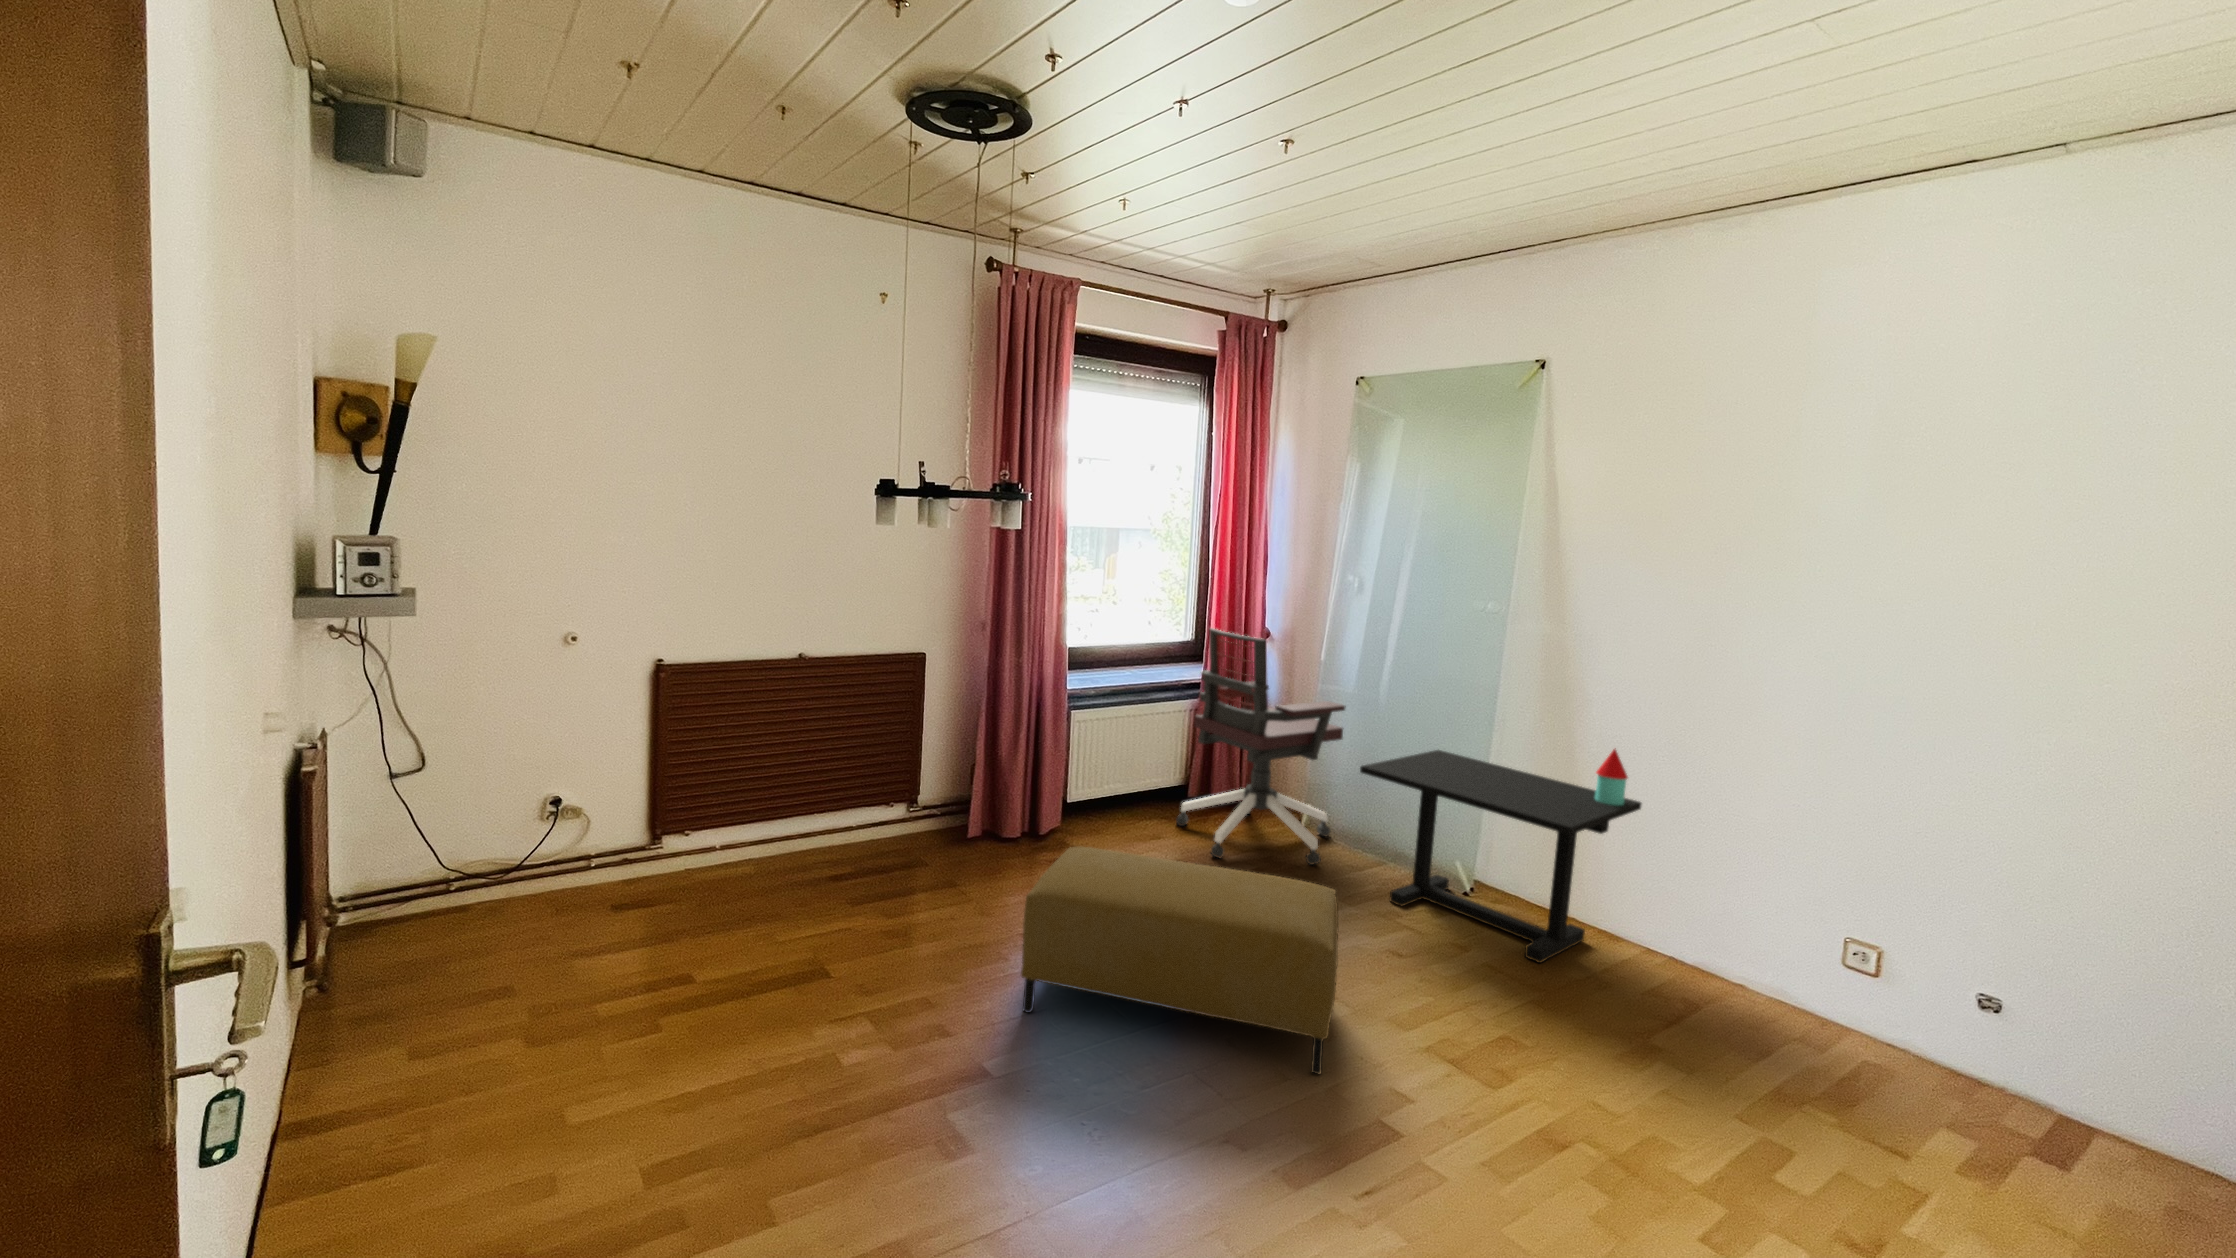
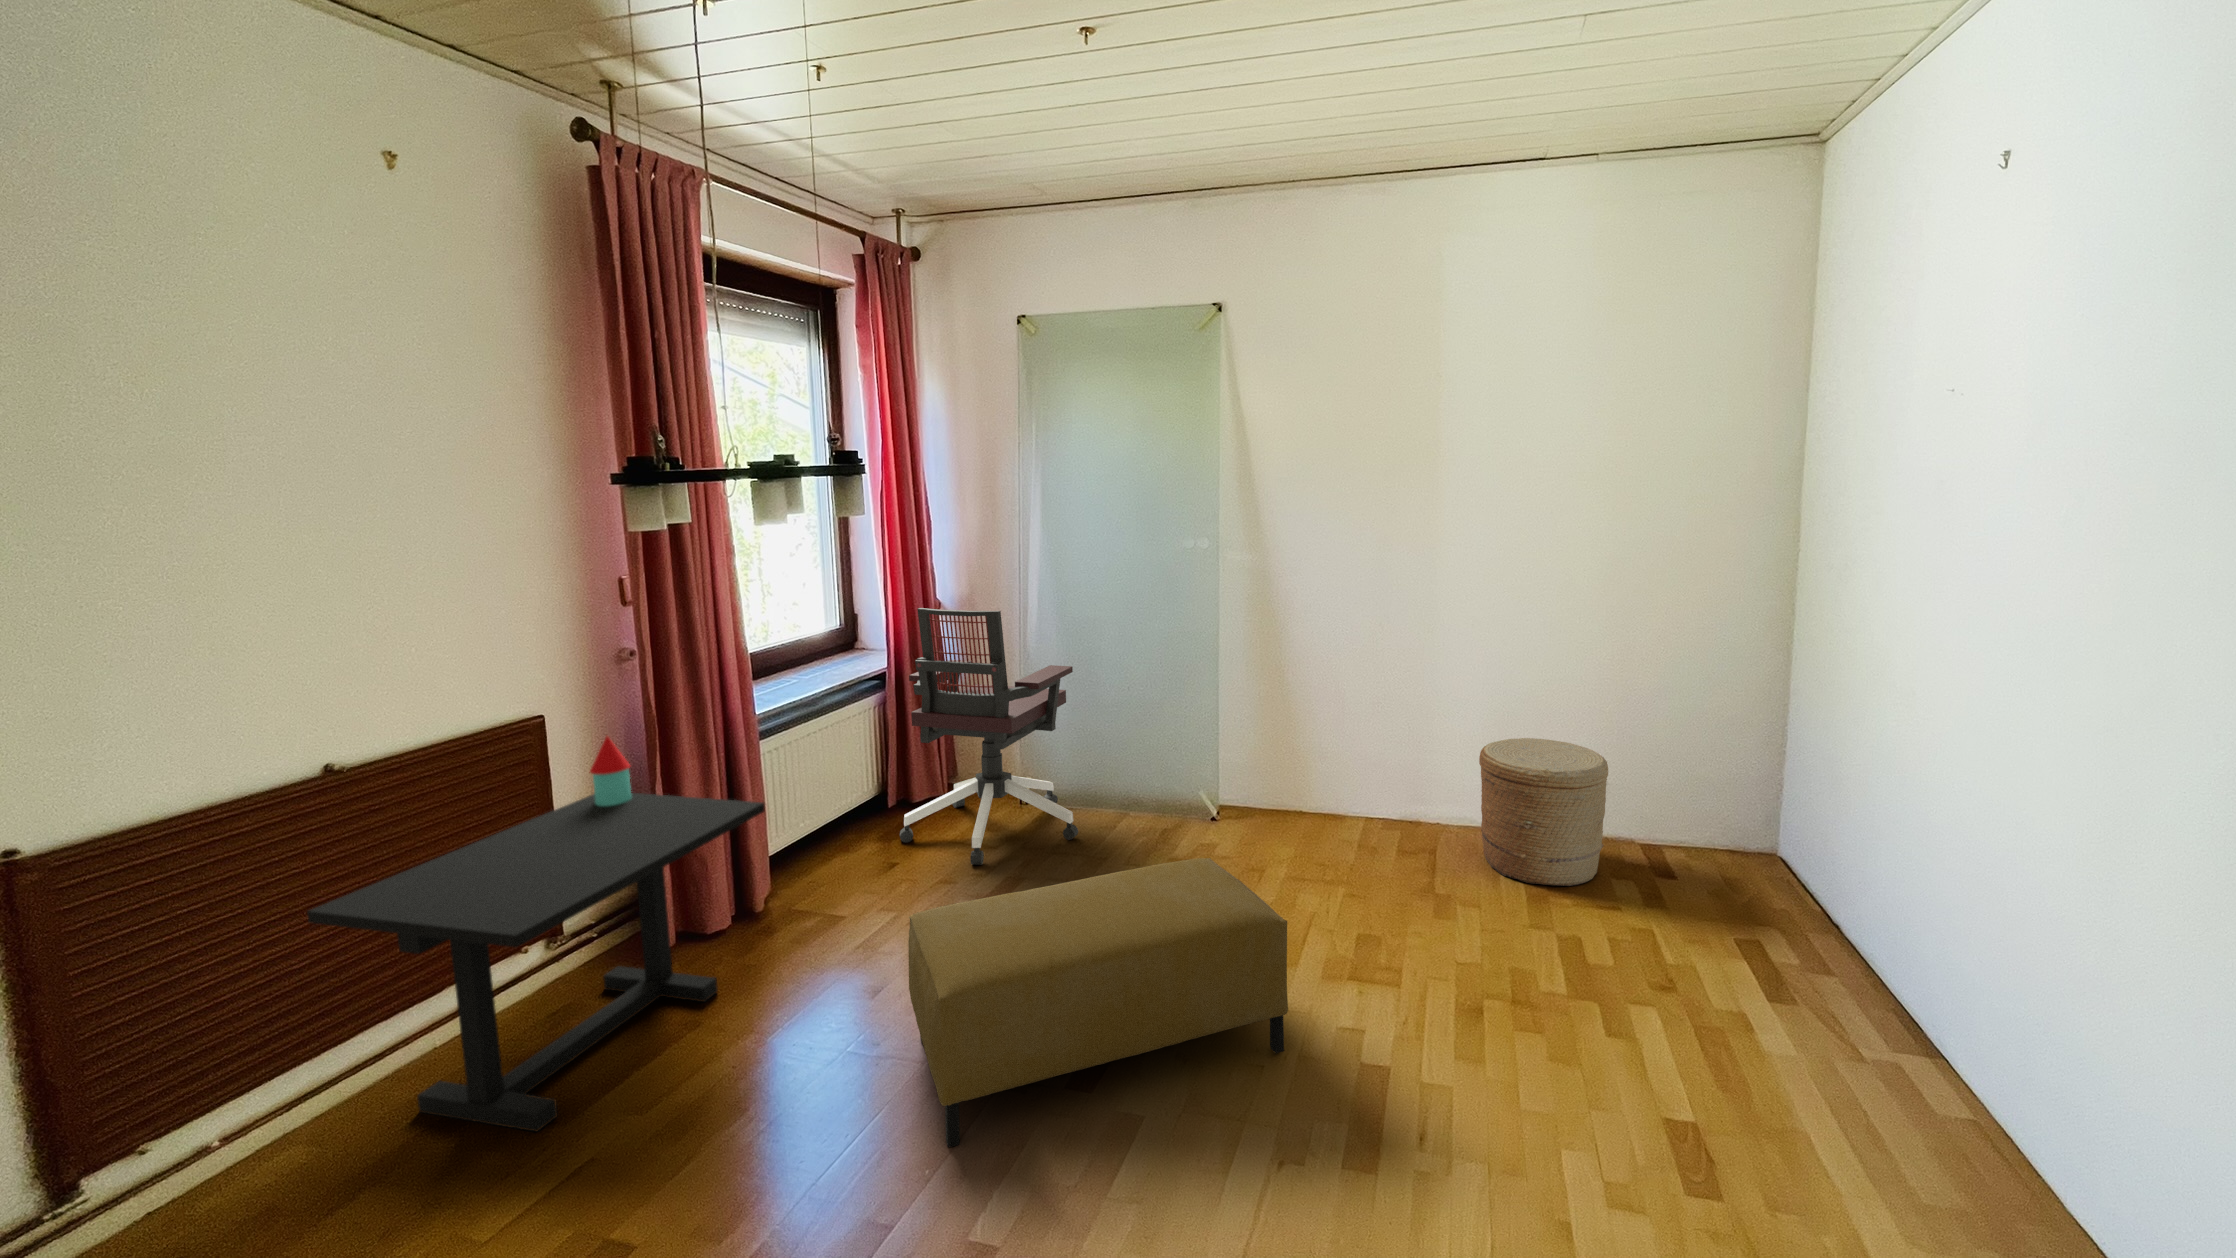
side table: present [1360,748,1641,963] -> present [307,736,765,1132]
woven basket: none [1764,895,1974,1111] -> present [1479,738,1608,886]

